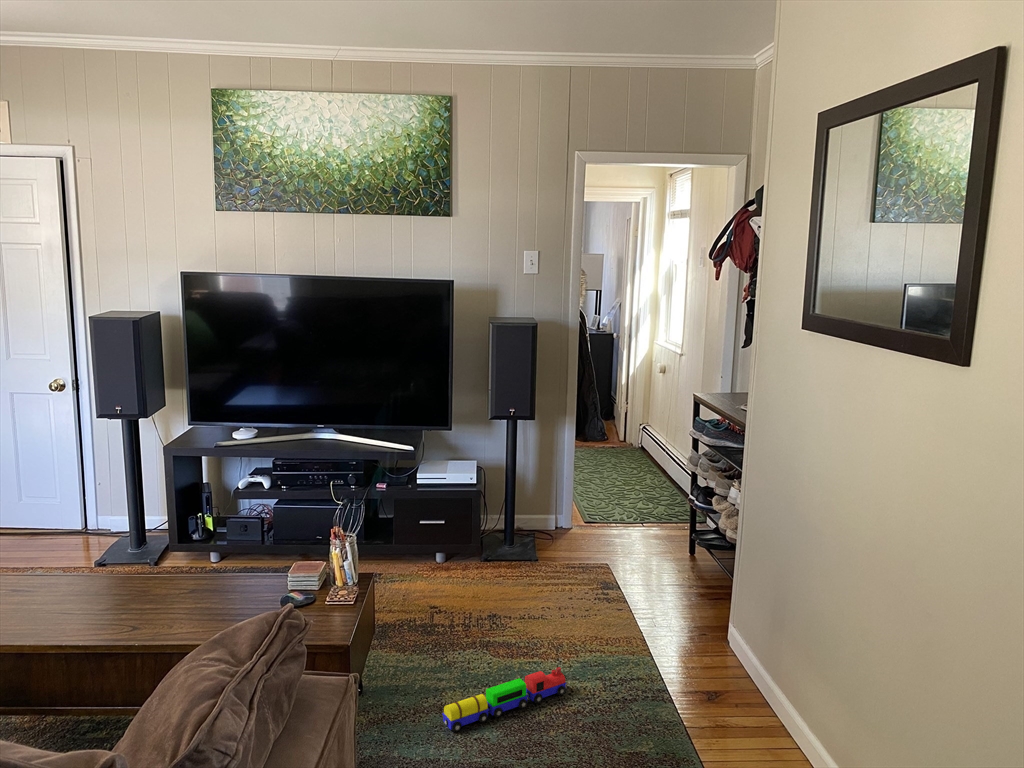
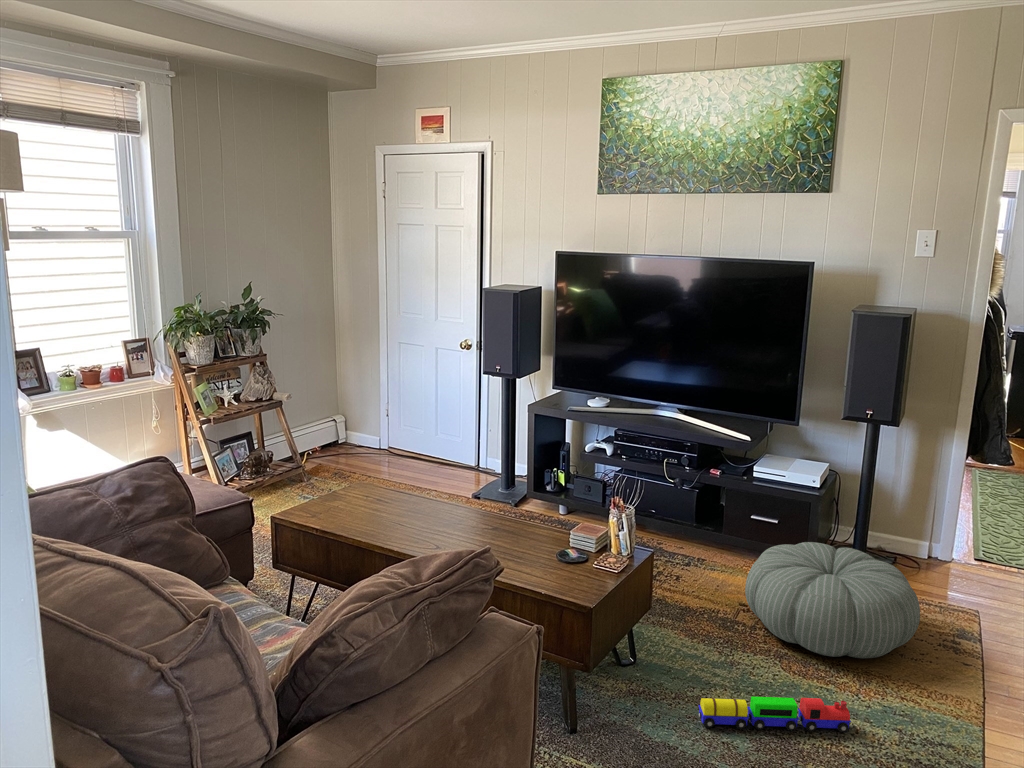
pouf: none [439,533,583,633] -> present [745,542,920,658]

